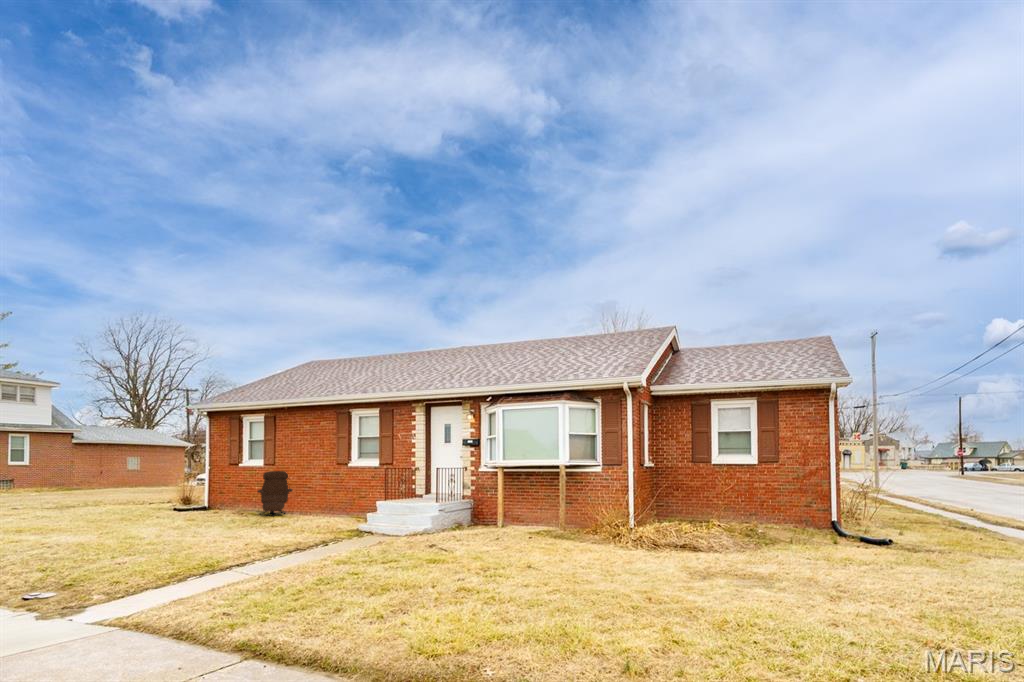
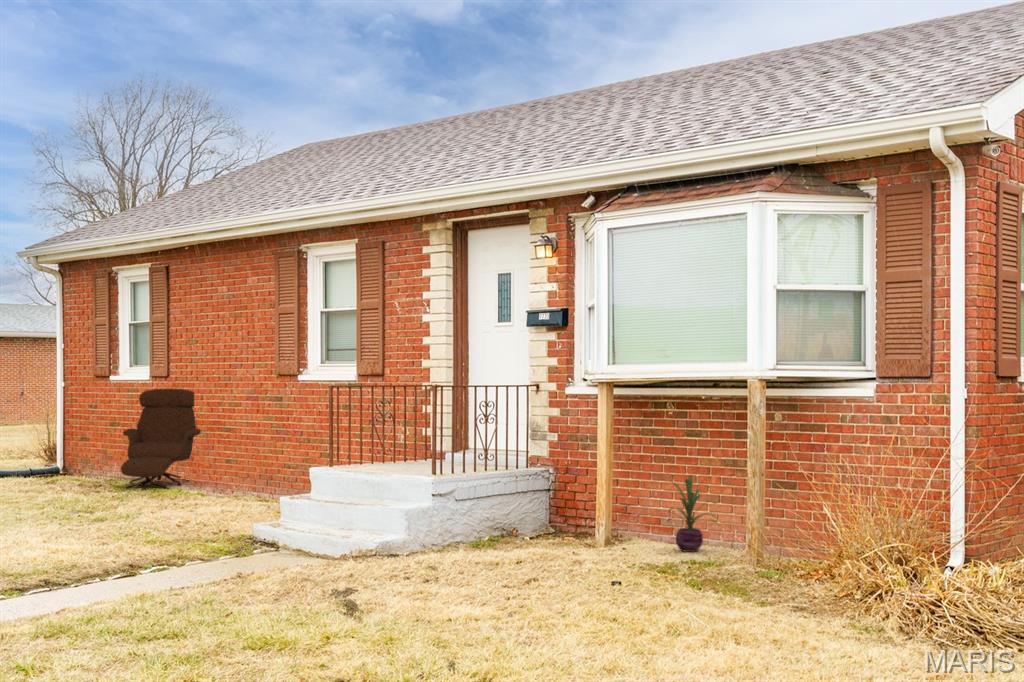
decorative plant: none [522,502,551,530] -> present [667,475,717,552]

